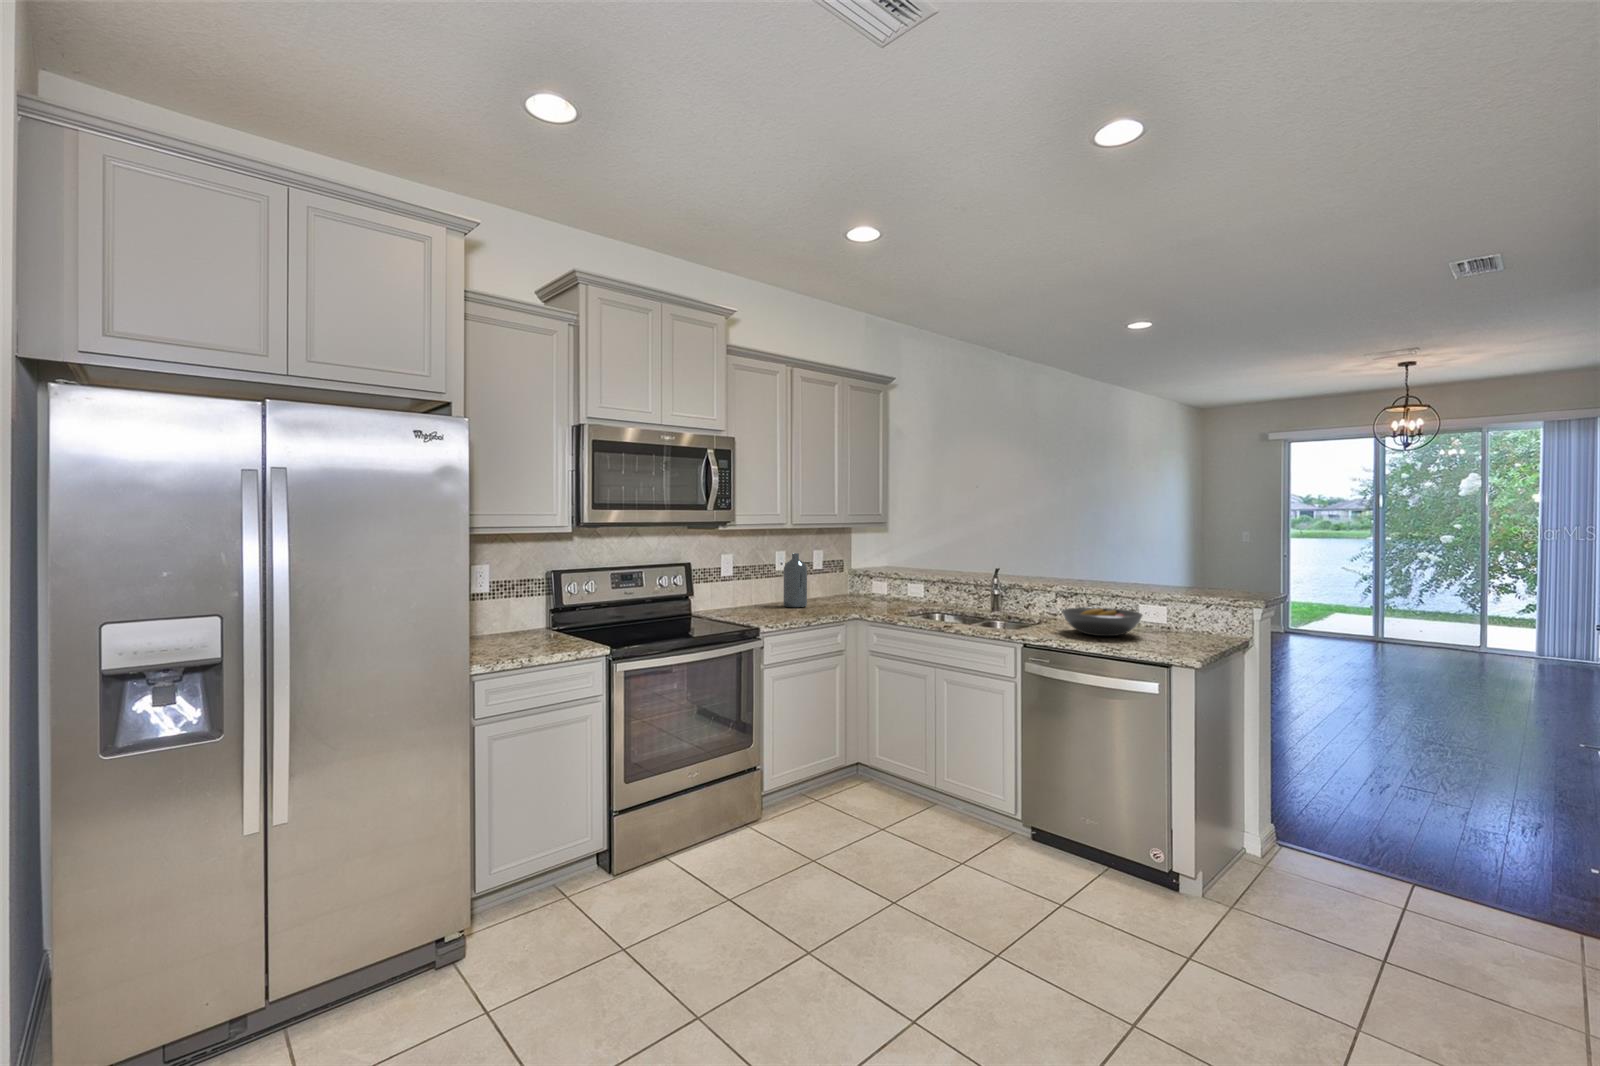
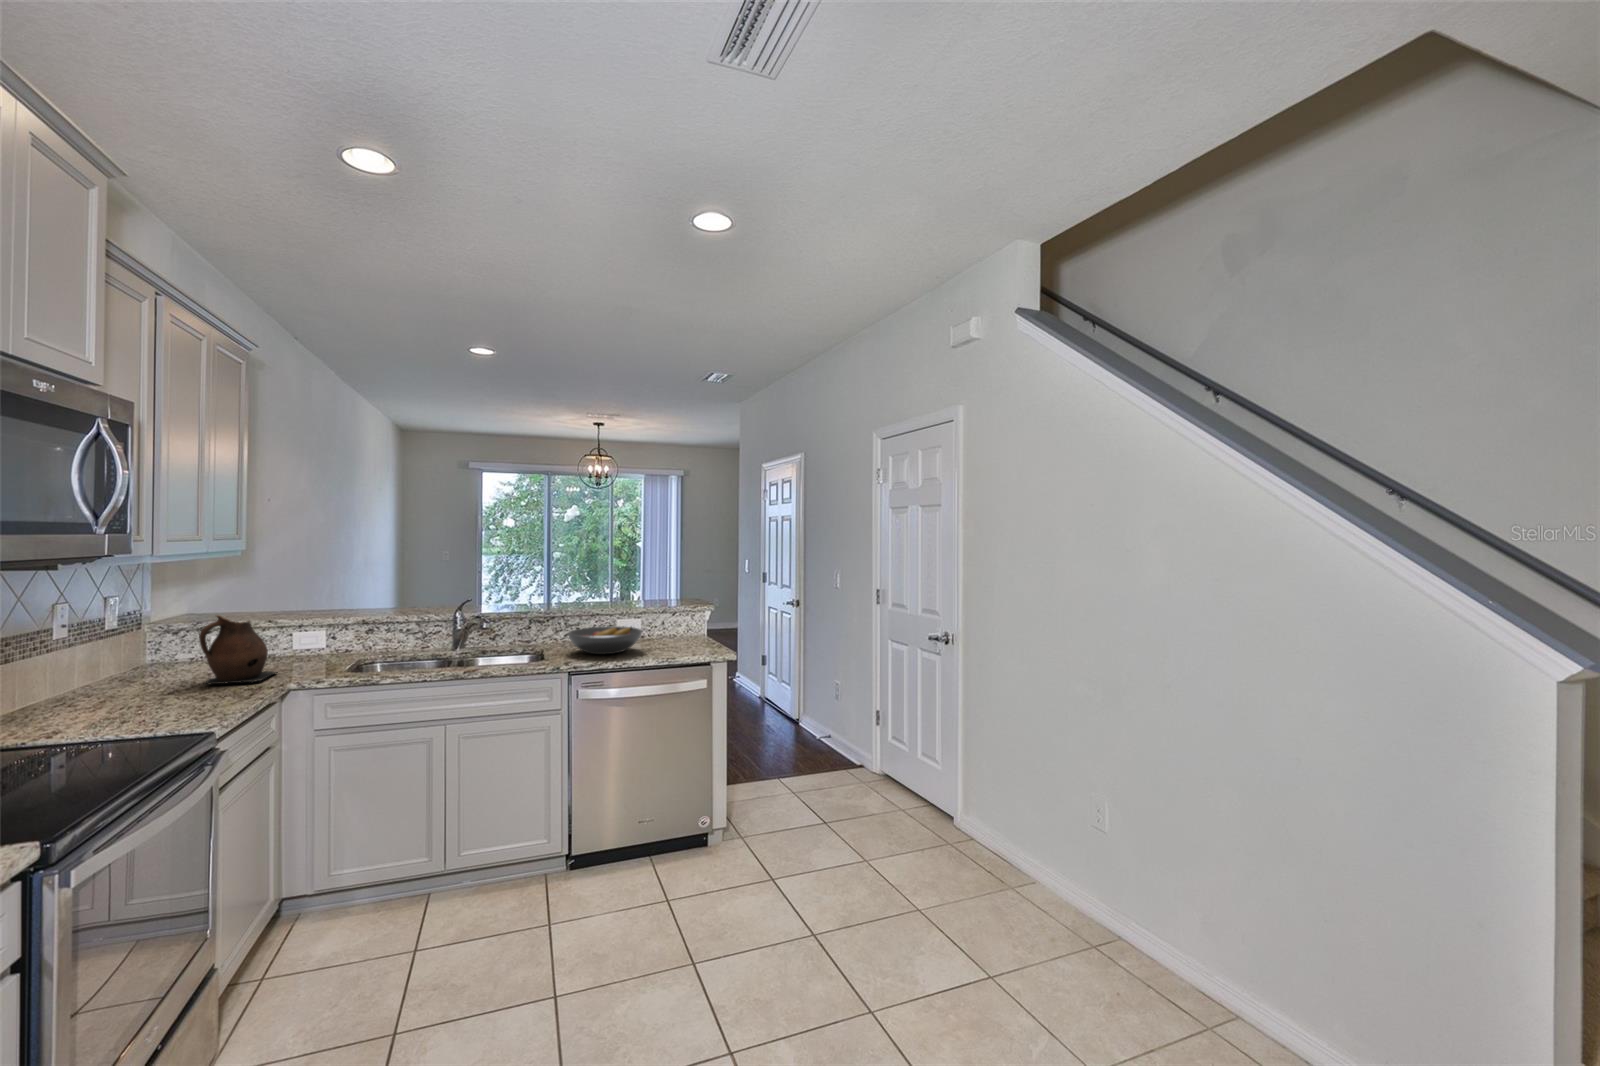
bottle: present [783,553,807,608] -> none [91,607,147,700]
ceramic pitcher: none [830,563,874,611] -> present [199,615,276,684]

